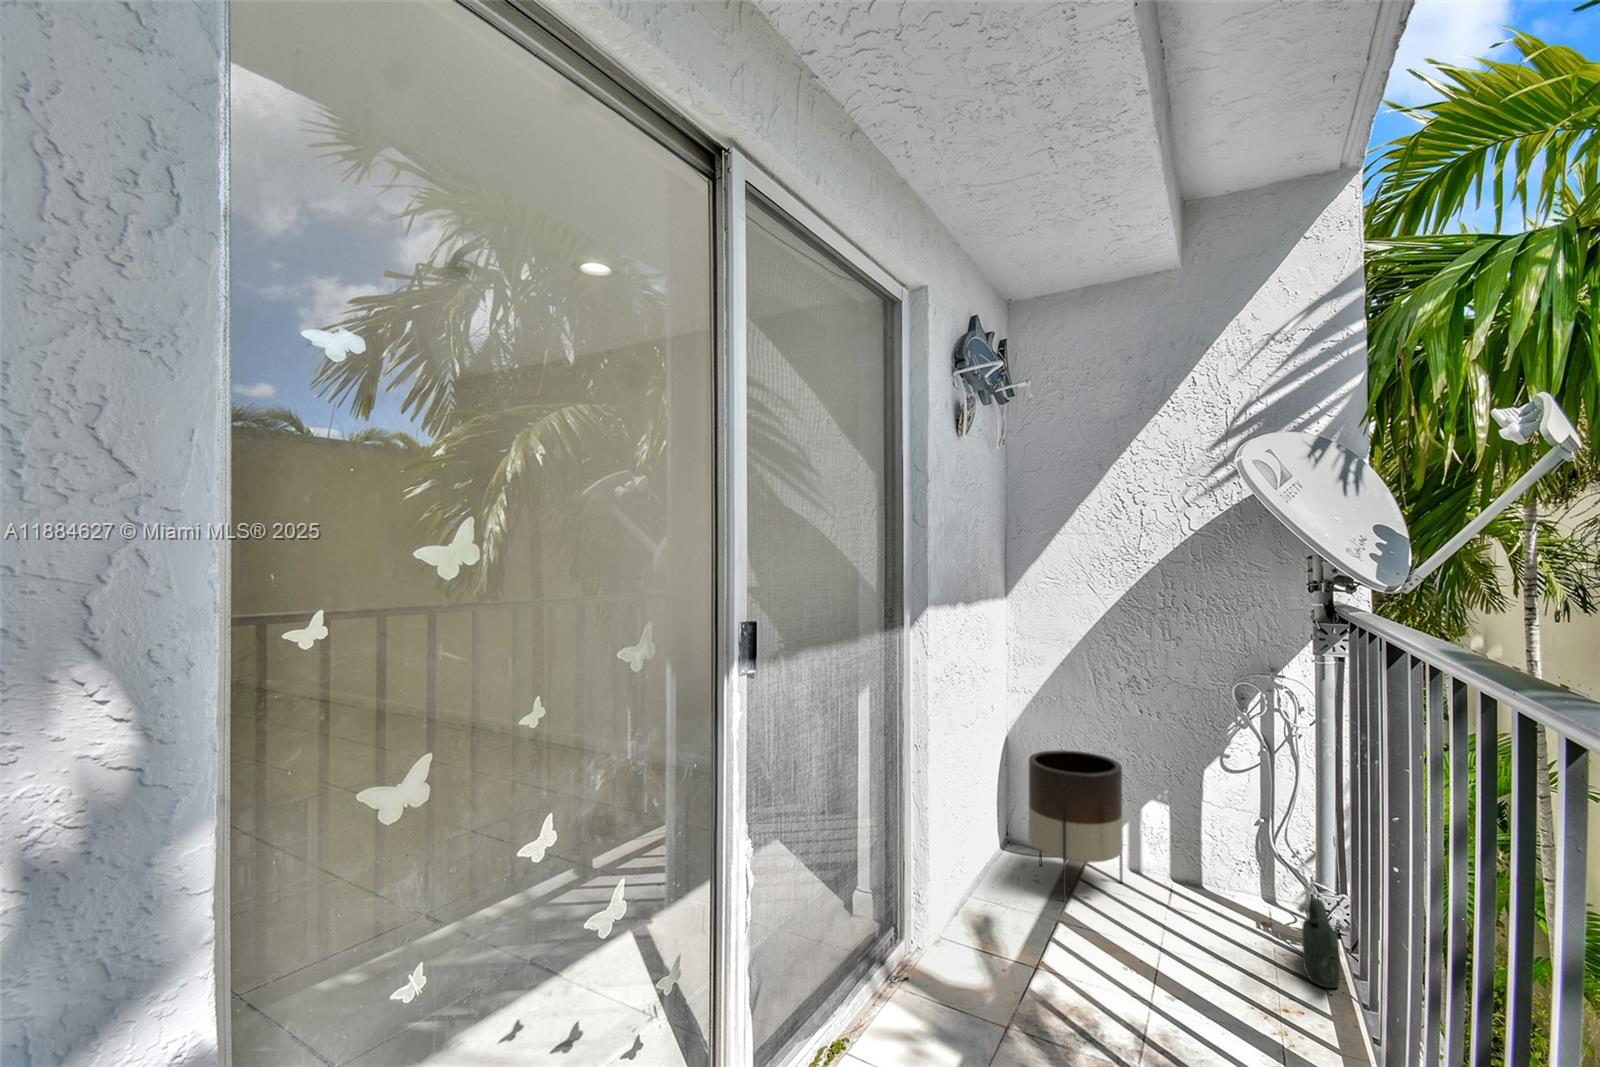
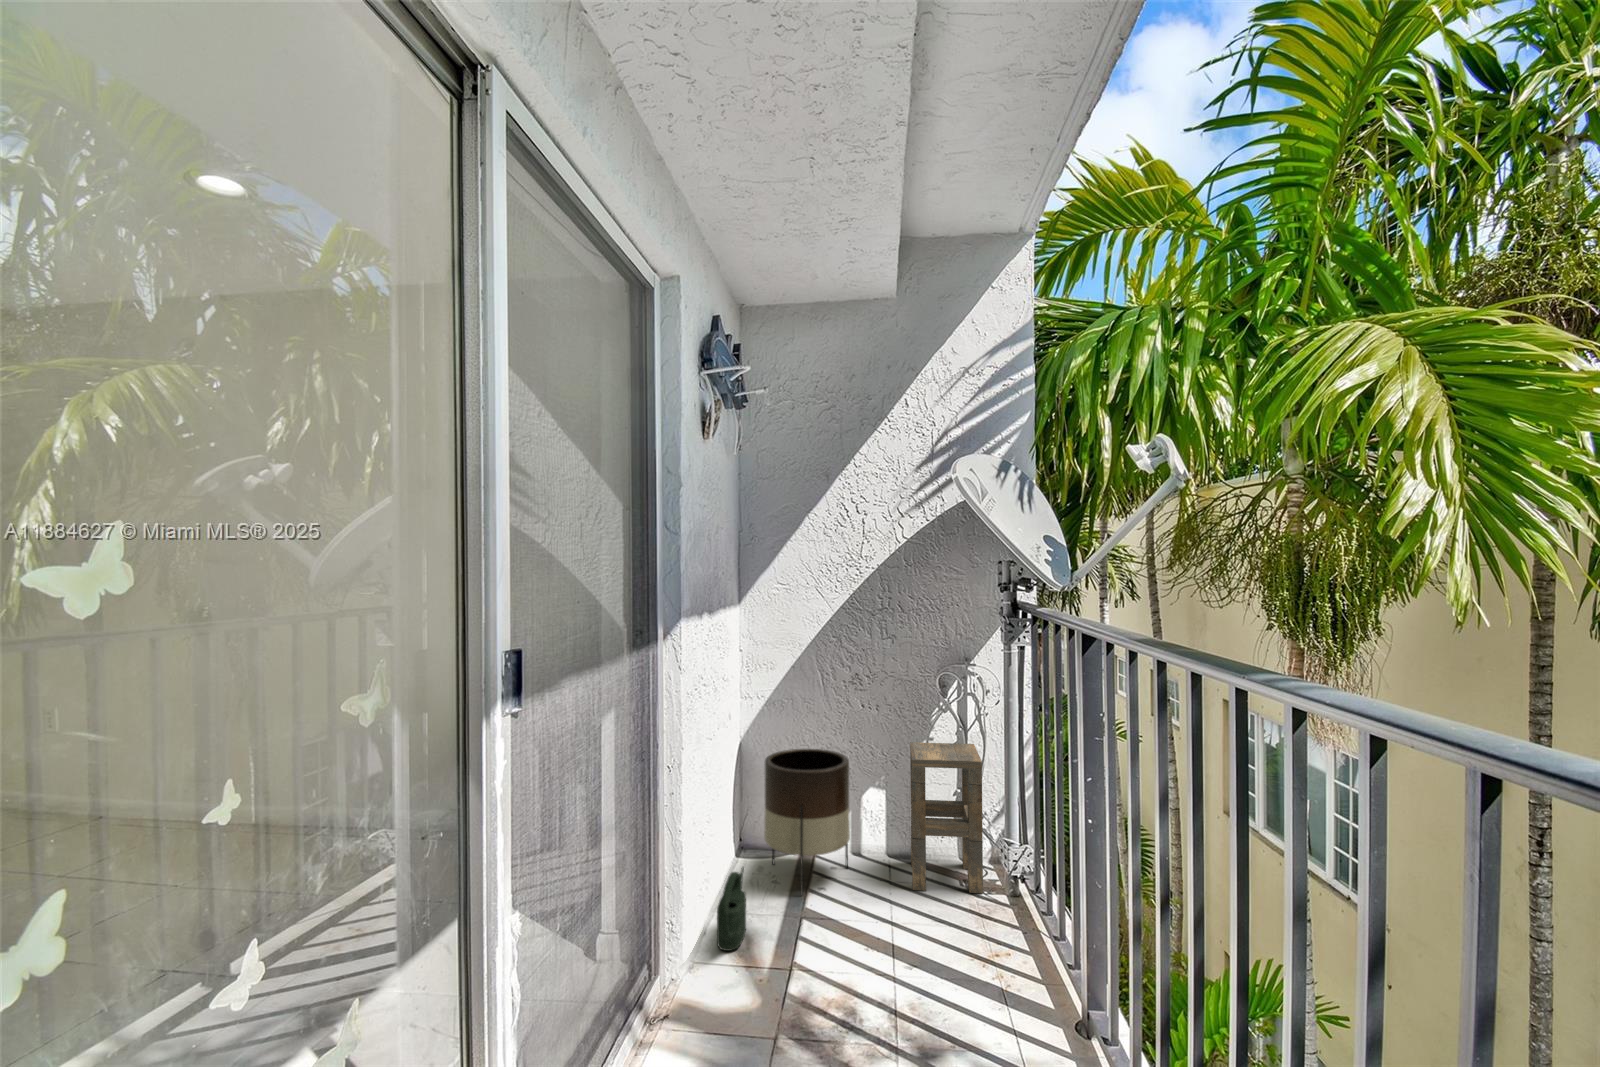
side table: none [1194,757,1284,939] -> present [910,742,983,893]
watering can: present [1302,898,1340,988] -> present [717,867,746,951]

